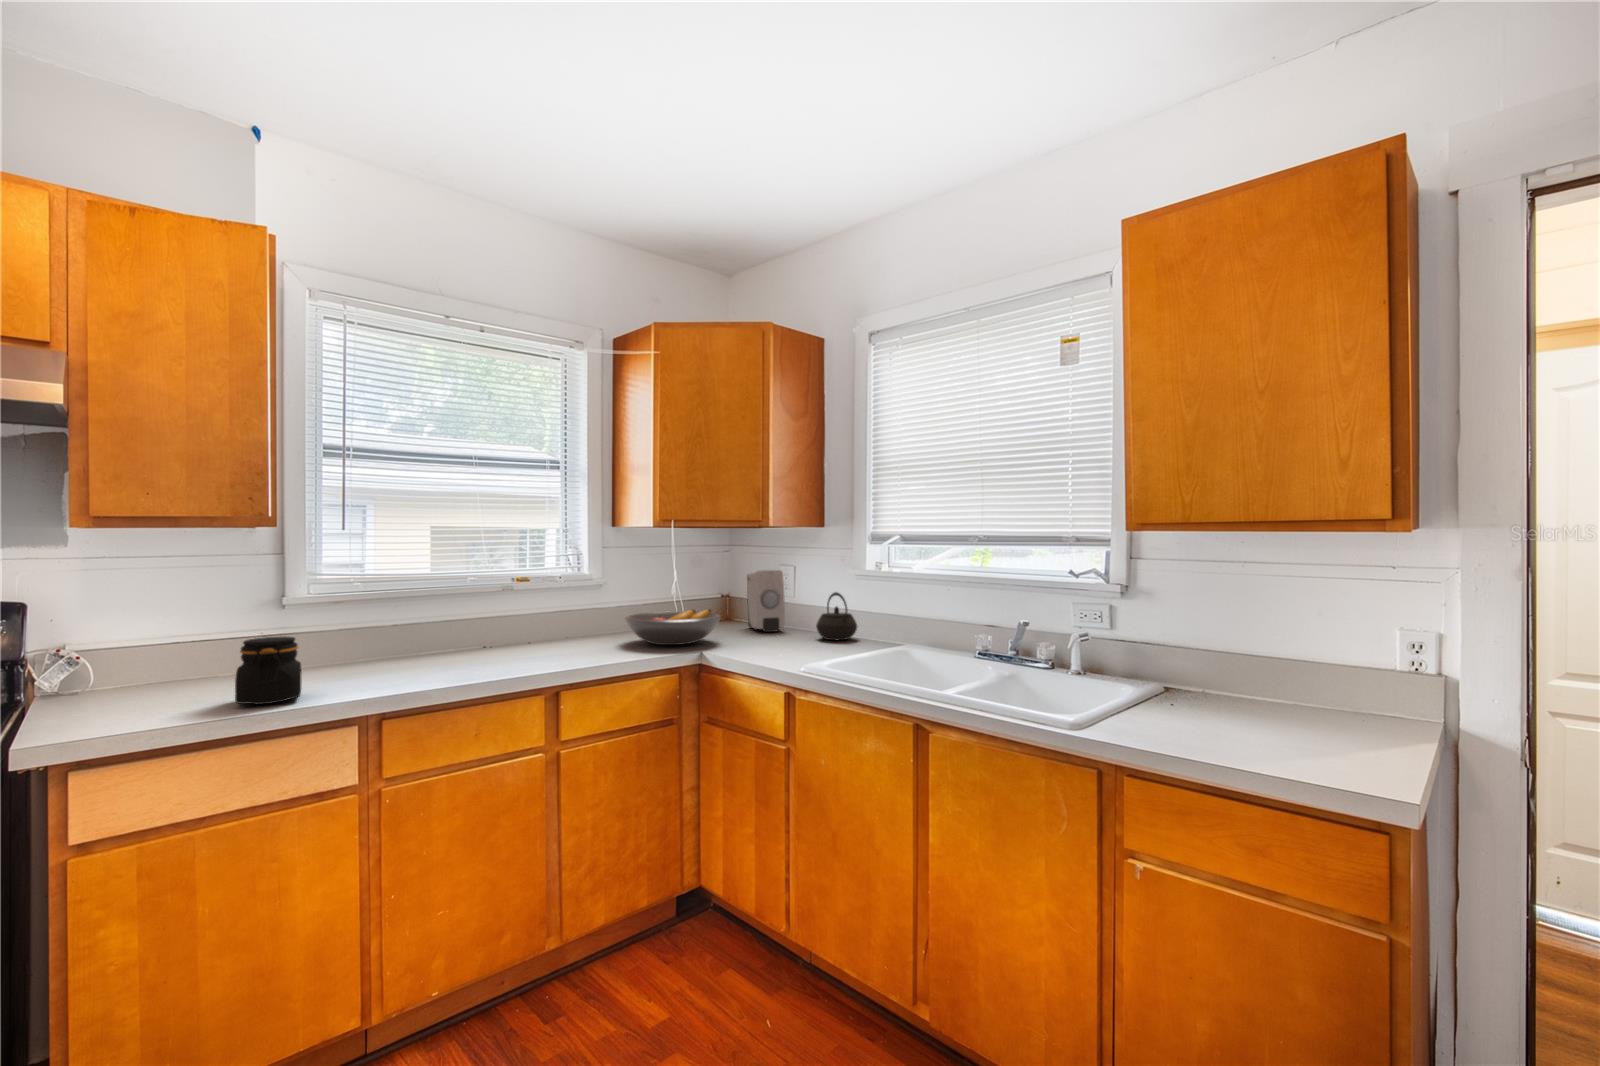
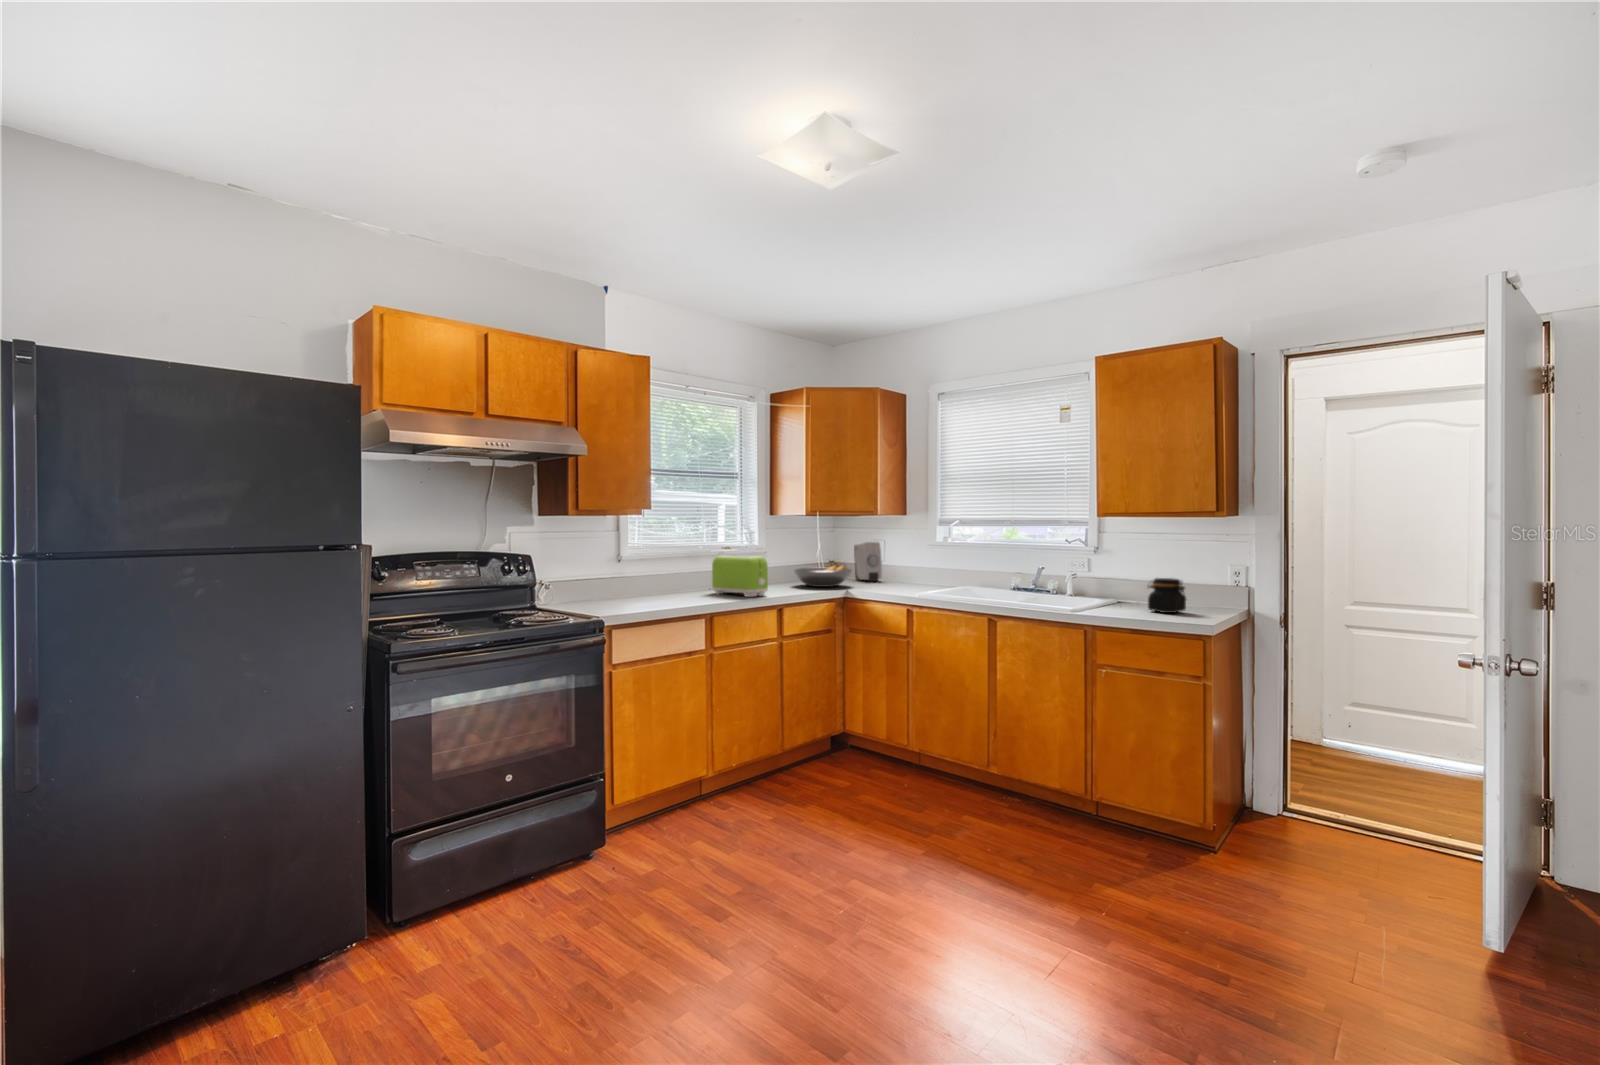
kettle: present [816,592,857,640] -> none [906,555,932,585]
toaster: none [454,596,539,672] -> present [712,556,768,597]
jar: present [235,636,302,704] -> present [1148,578,1187,613]

